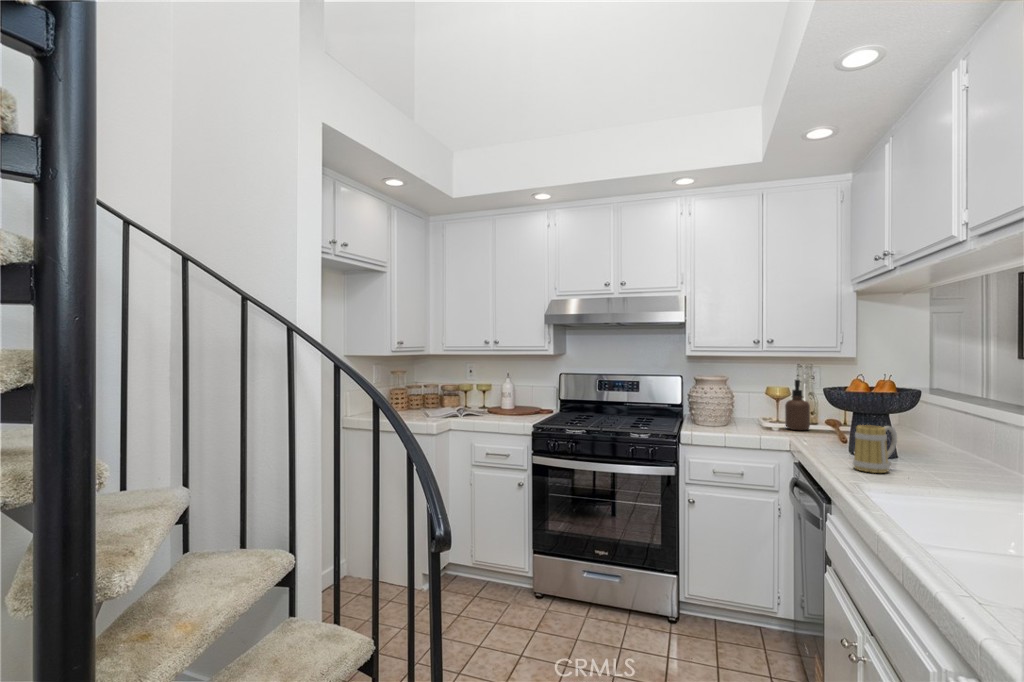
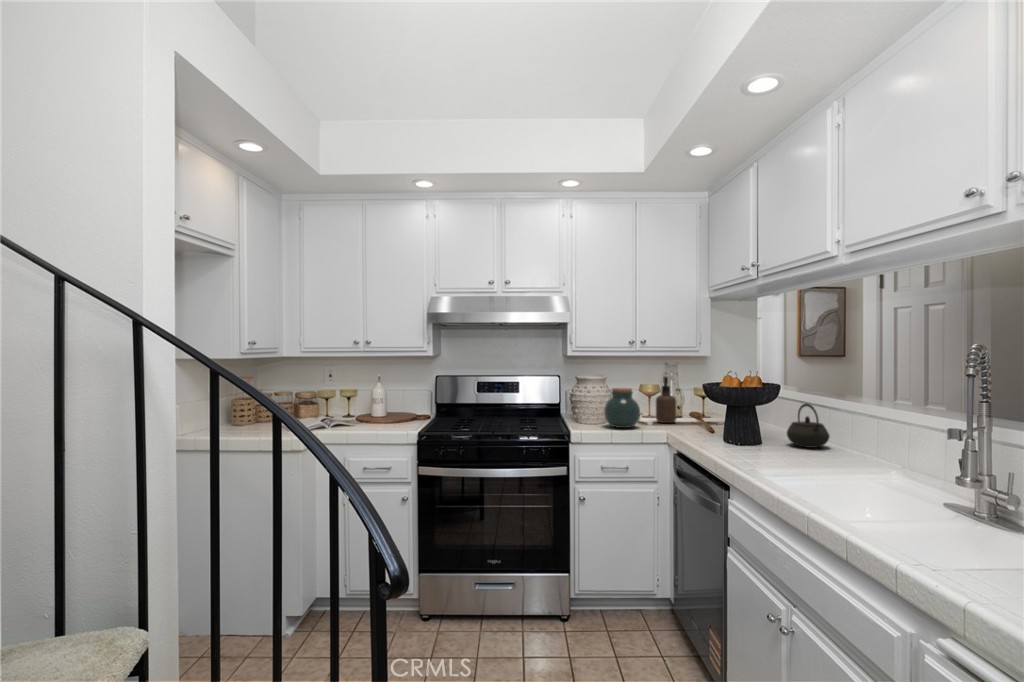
jar: none [721,390,761,432] -> present [604,388,640,428]
kettle: none [926,414,983,467] -> present [787,403,830,448]
mug: present [853,425,897,473] -> none [742,416,774,459]

